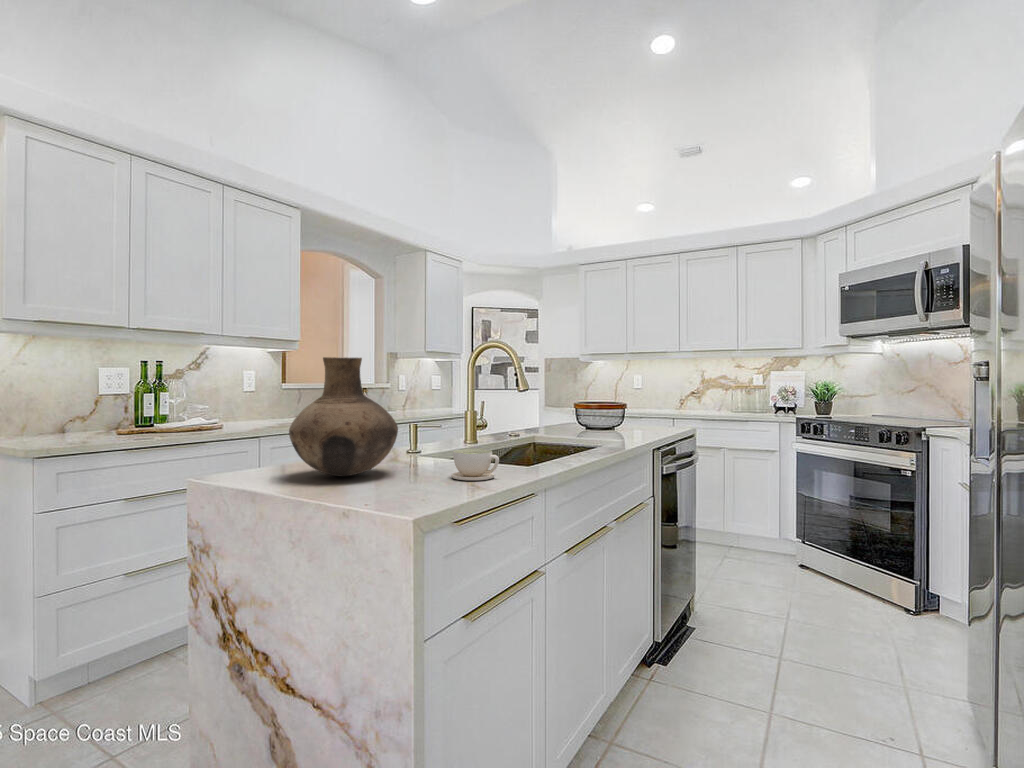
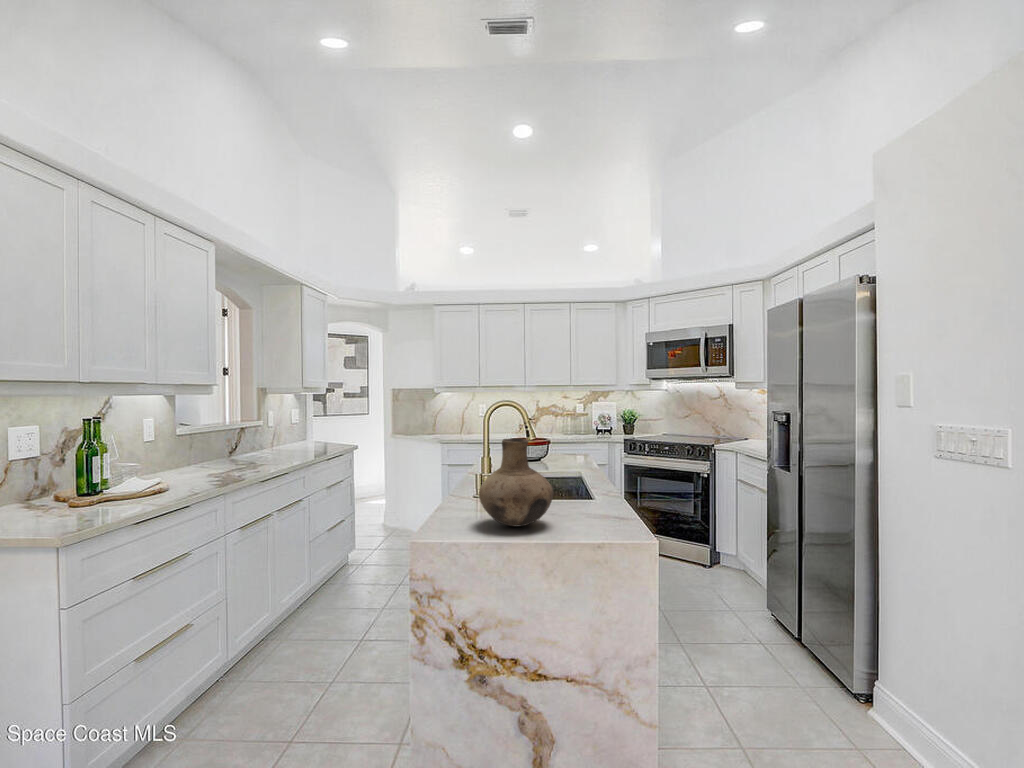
coffee cup: present [451,449,499,481] -> none [582,496,613,519]

